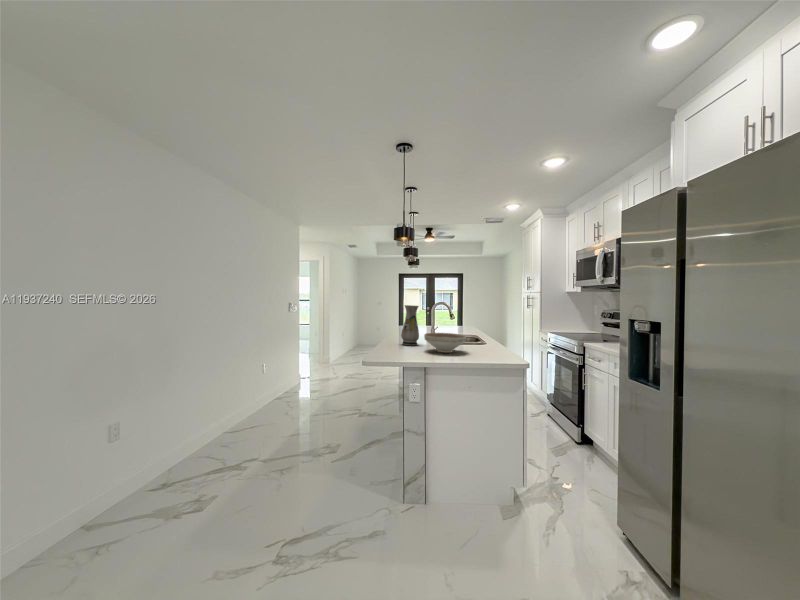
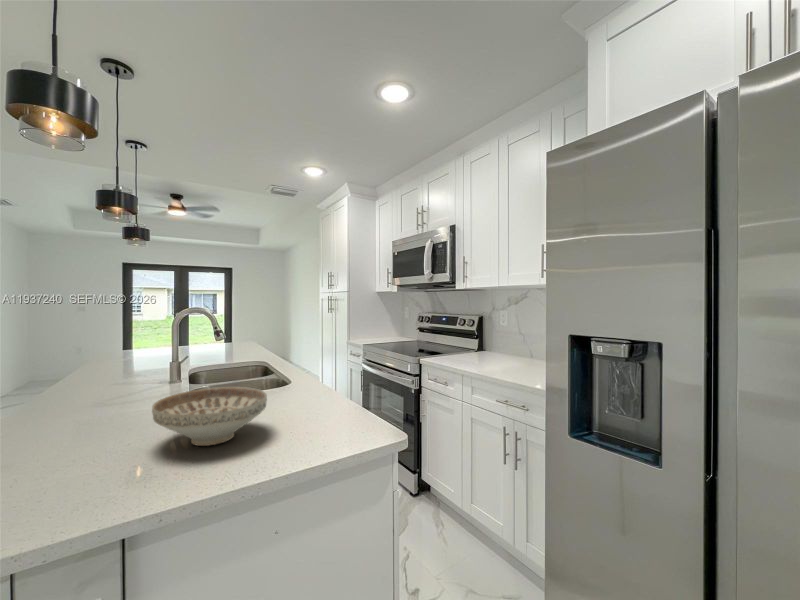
vase: present [401,305,419,345] -> none [85,327,141,431]

